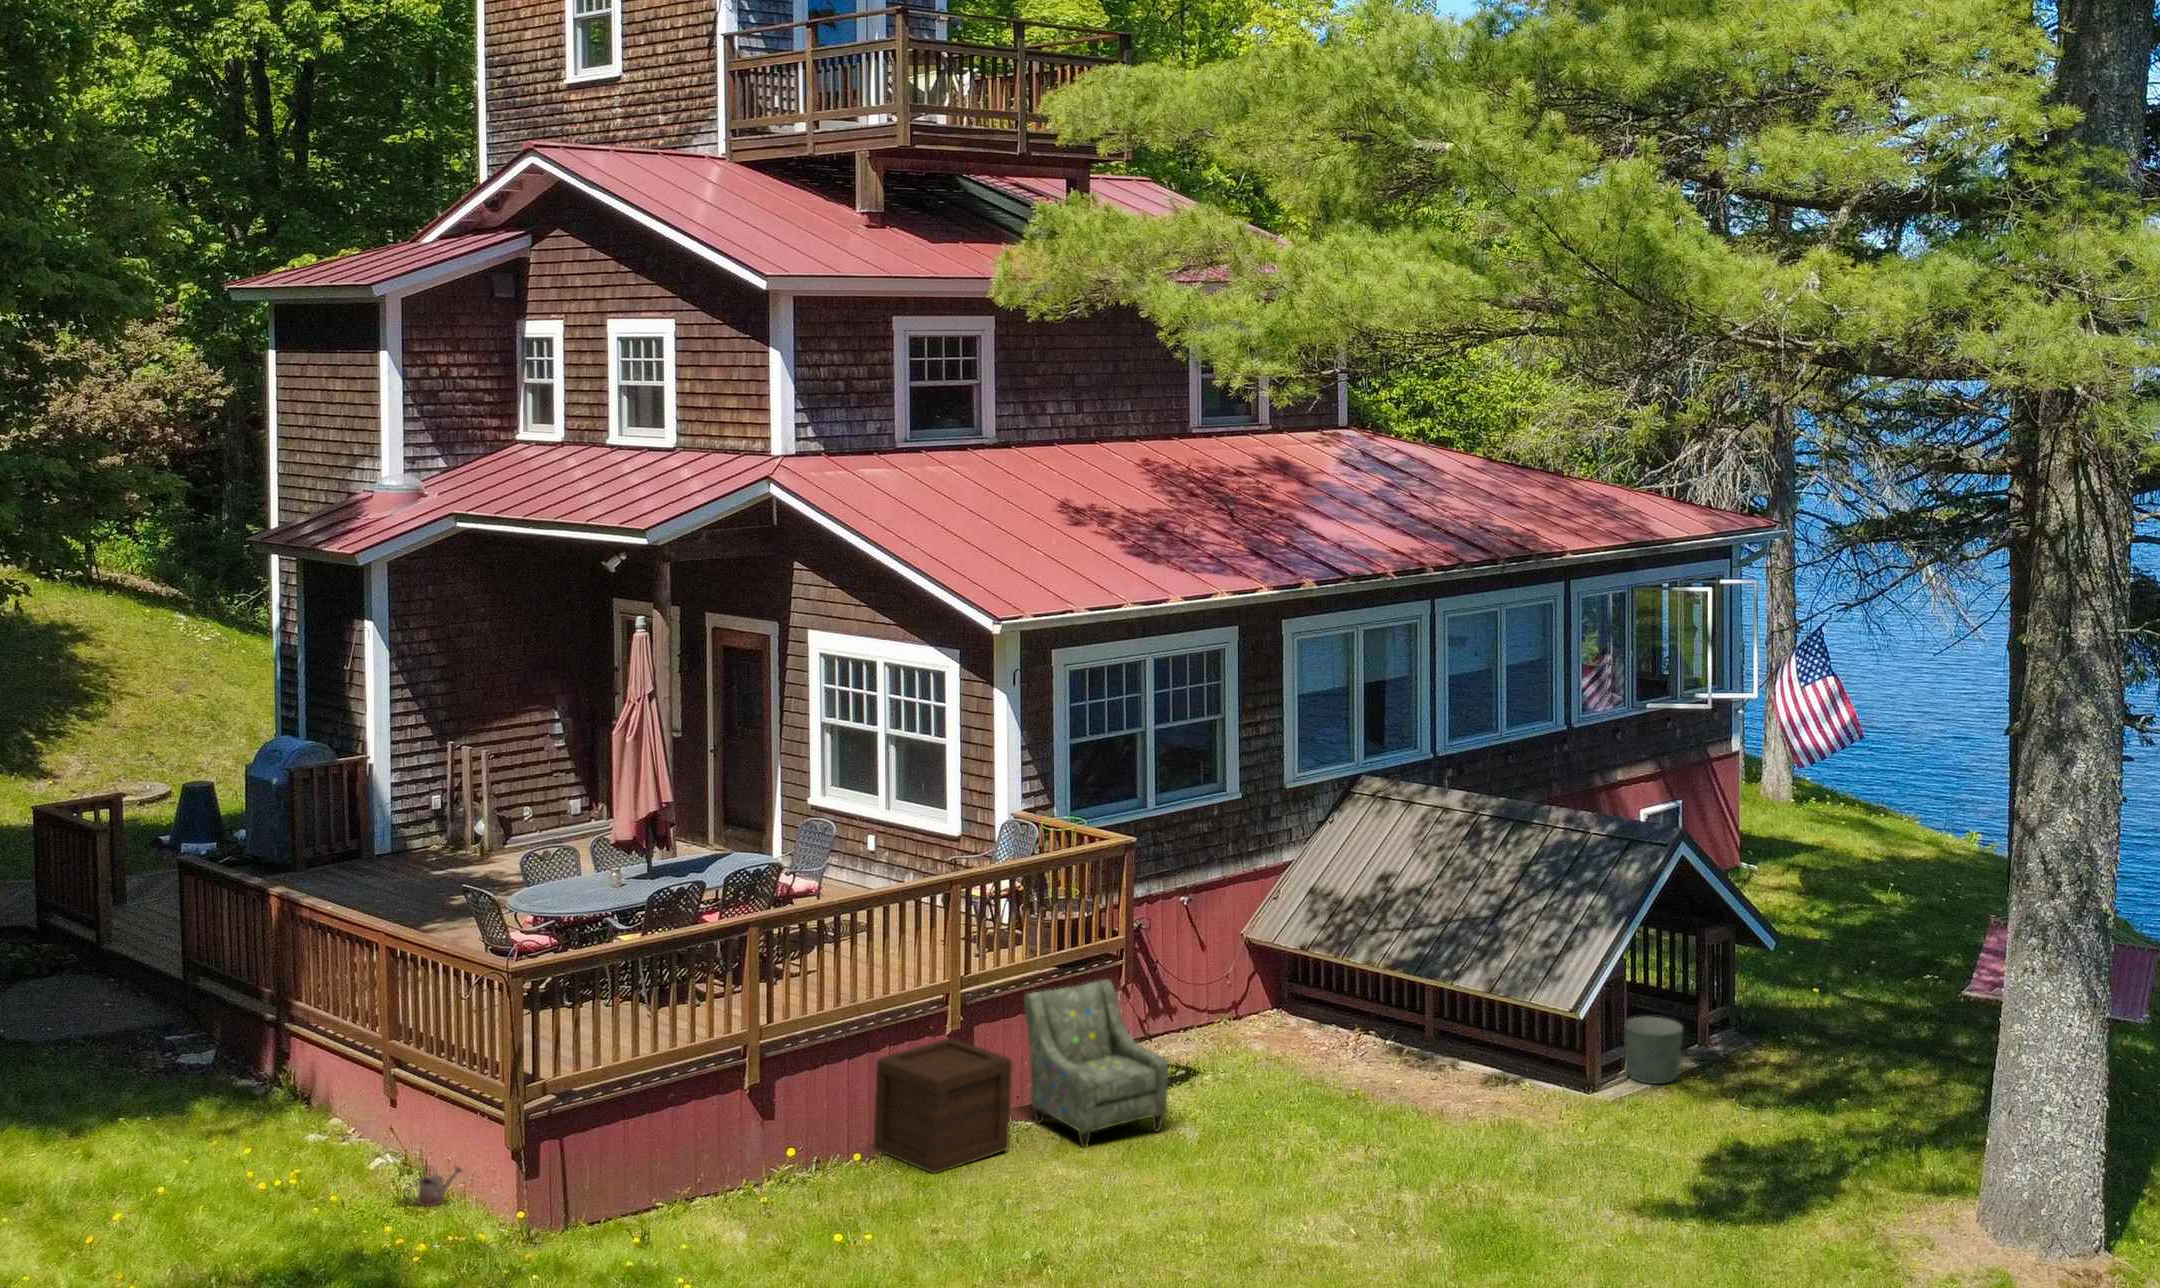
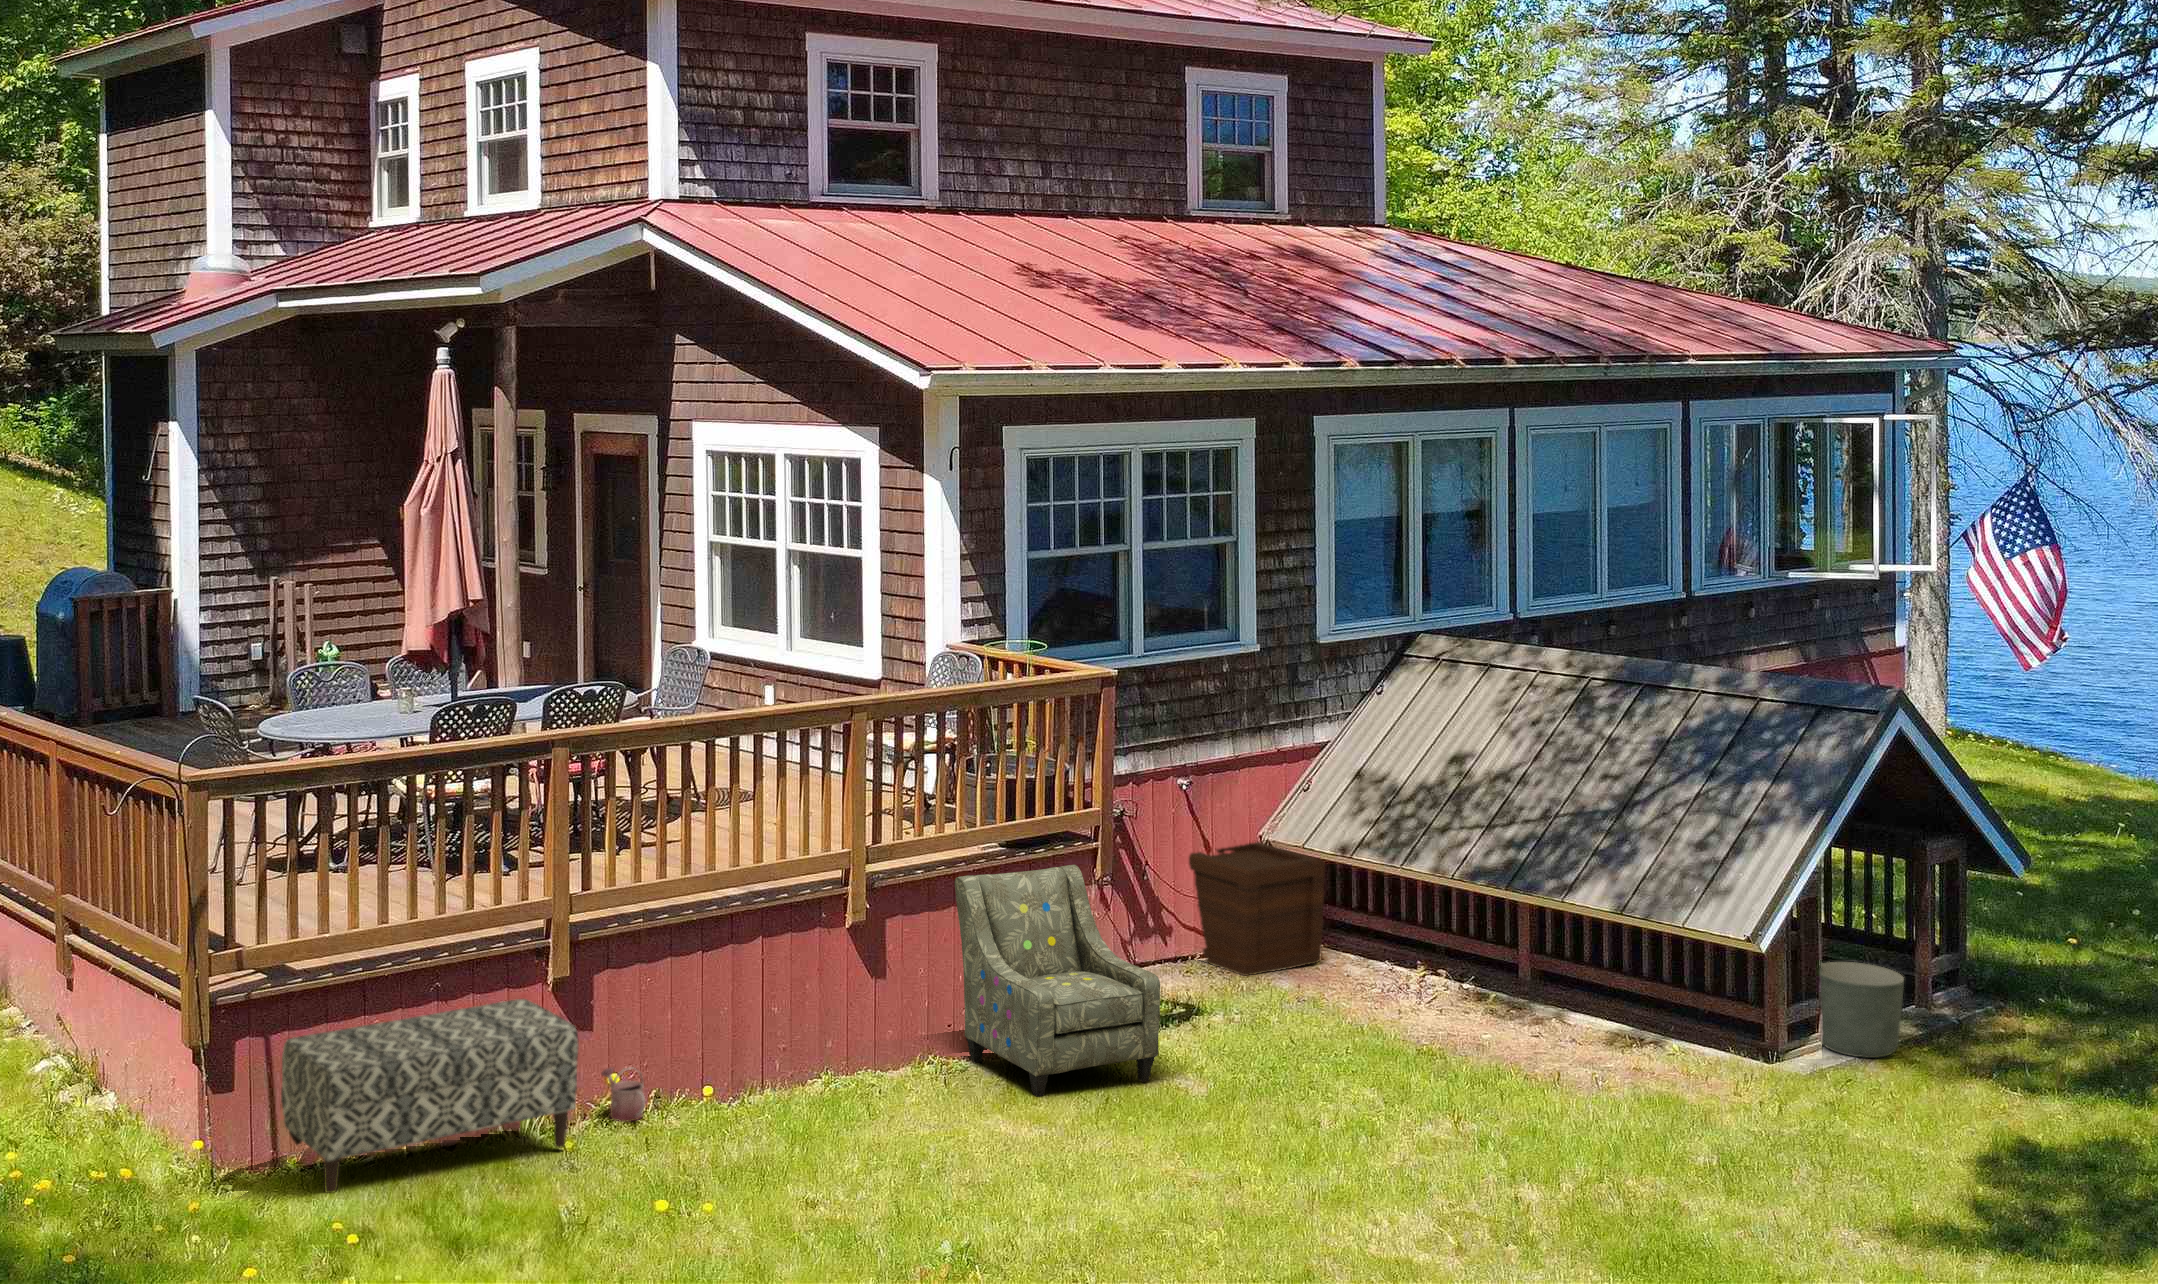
wooden crate: present [874,1038,1012,1174] -> present [1189,842,1325,976]
bench: none [572,1103,775,1249] -> present [281,999,579,1193]
watering can: present [408,1167,462,1206] -> present [601,1067,645,1122]

